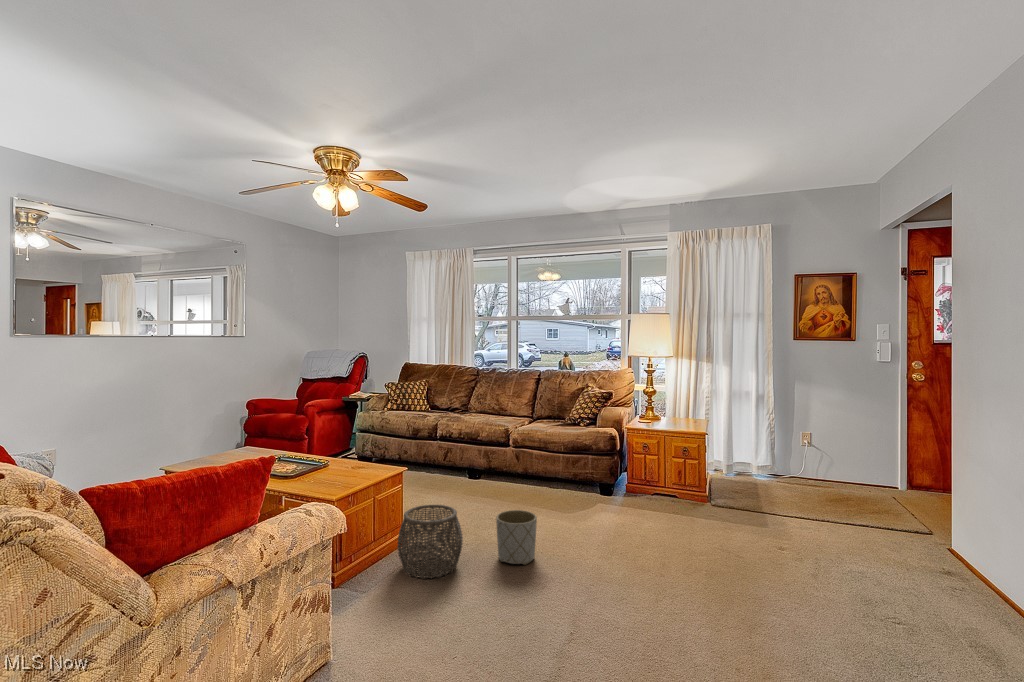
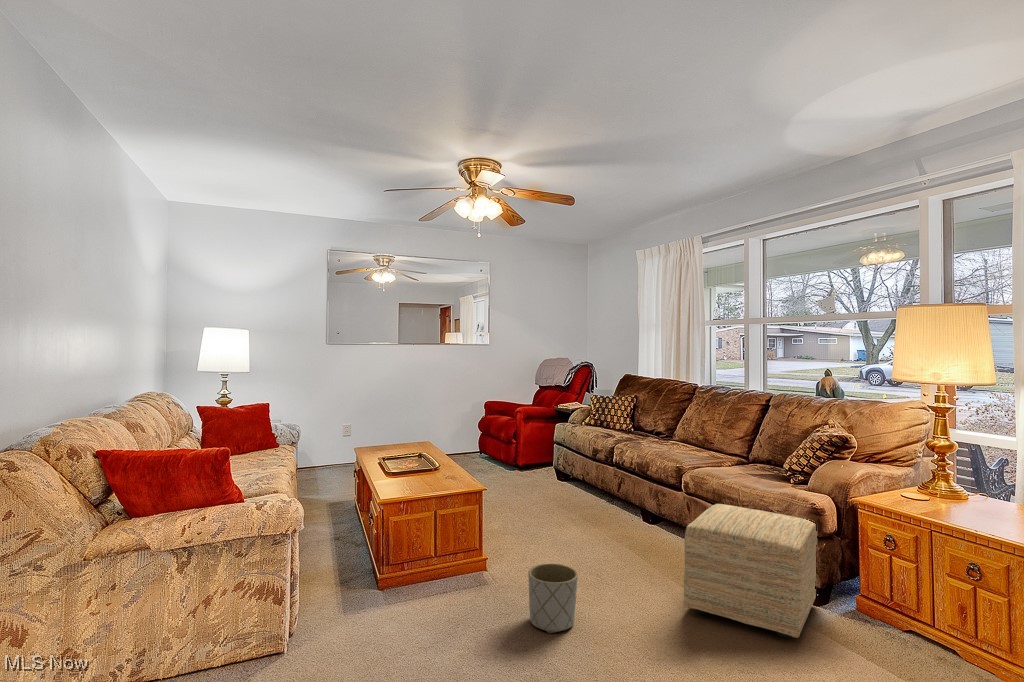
ottoman: none [567,445,656,523] -> present [683,504,818,638]
woven basket: present [397,505,463,579] -> none [426,533,498,614]

